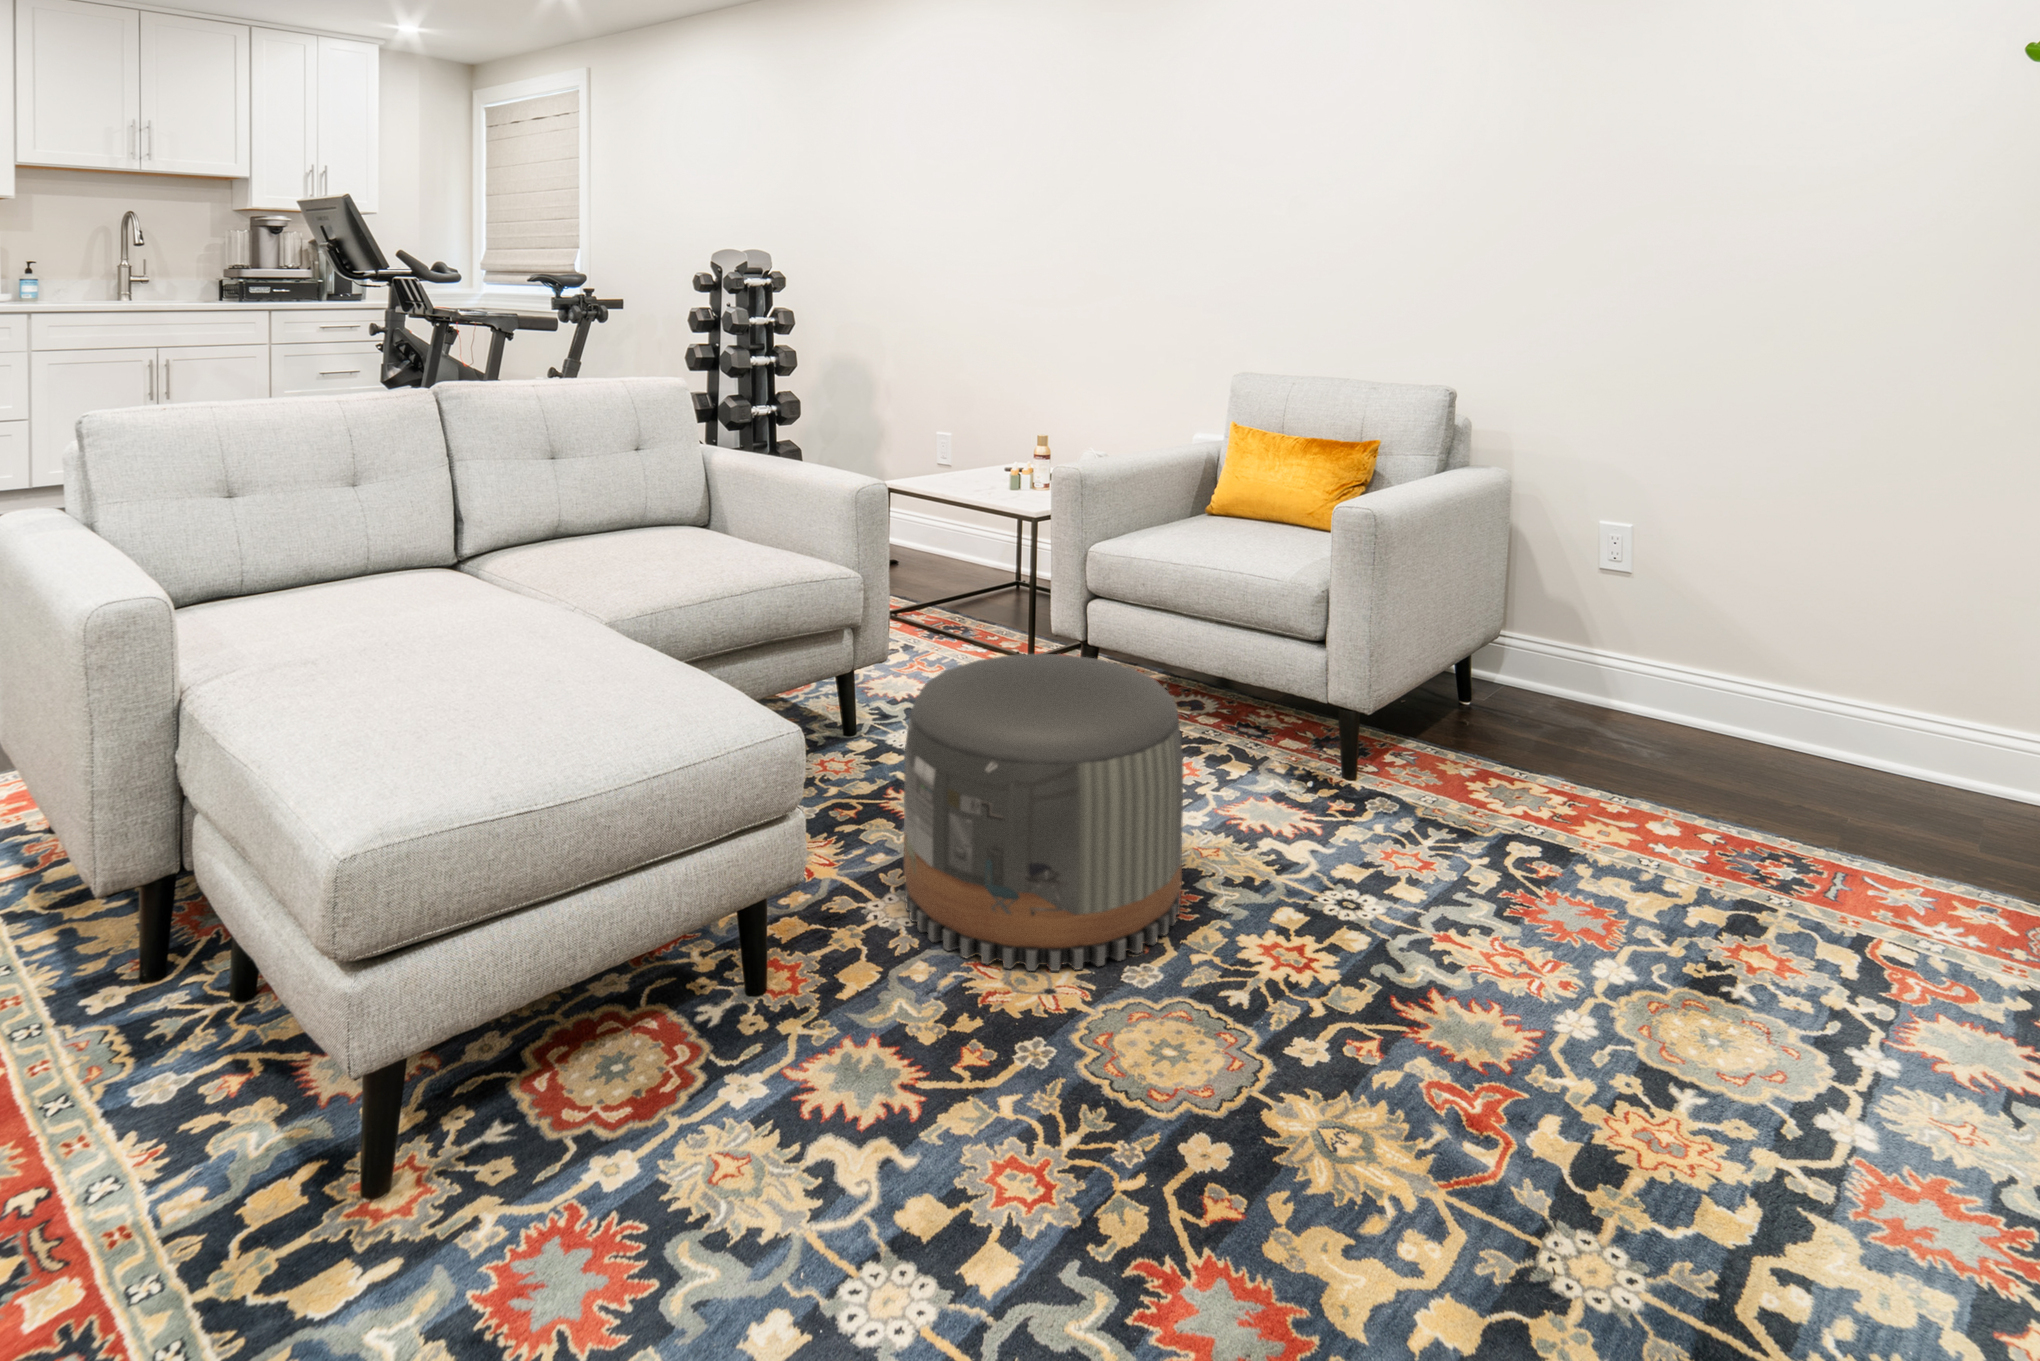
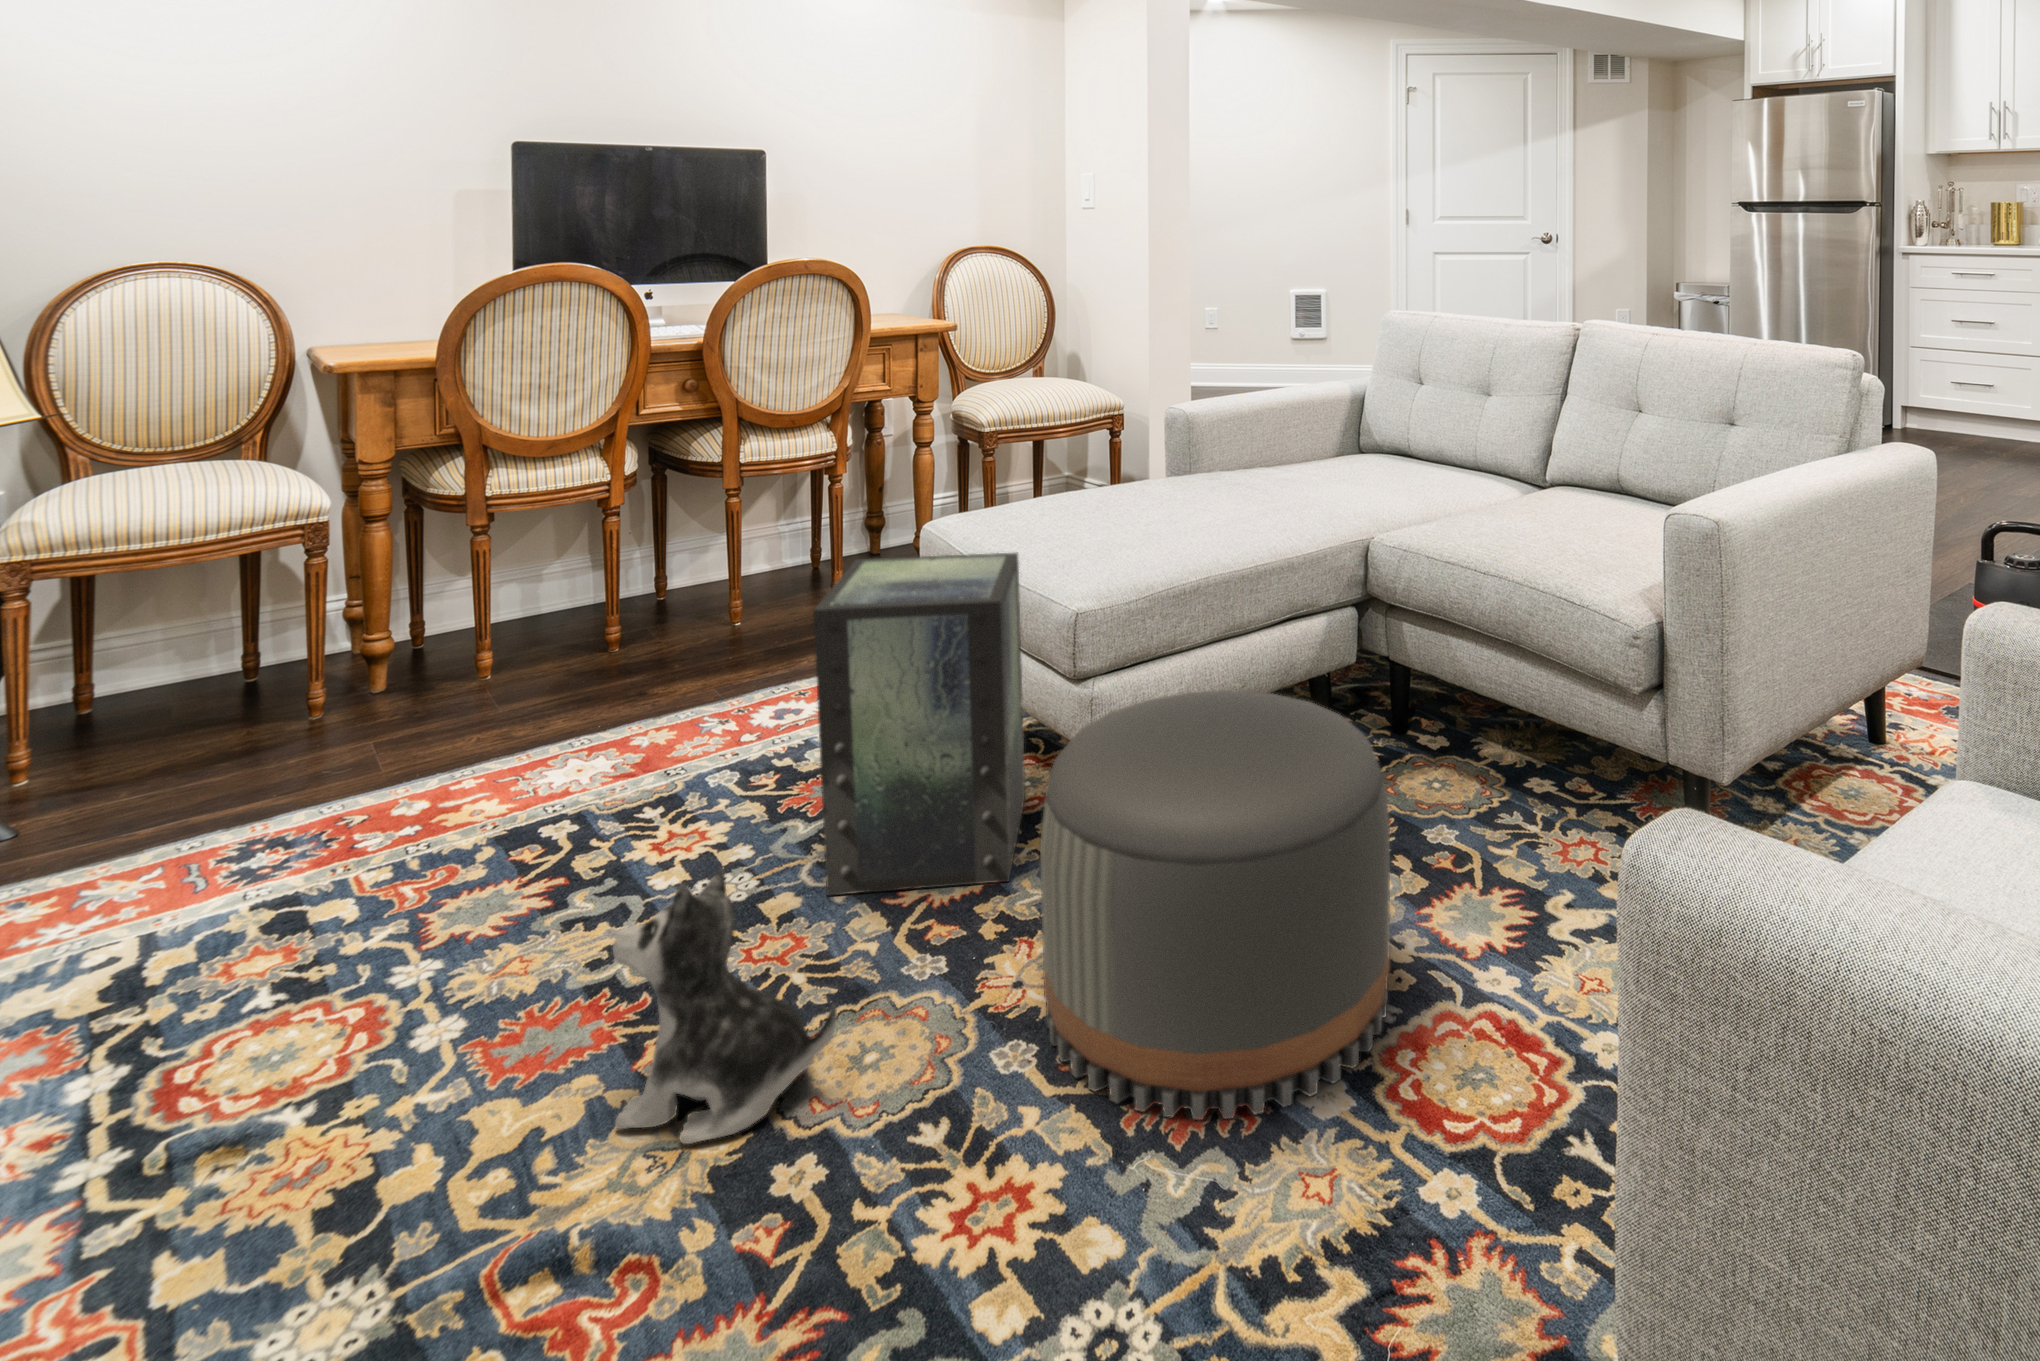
storage box: none [639,701,899,1221] -> present [814,553,1025,895]
plush toy: none [1175,919,1324,1190] -> present [613,868,837,1144]

